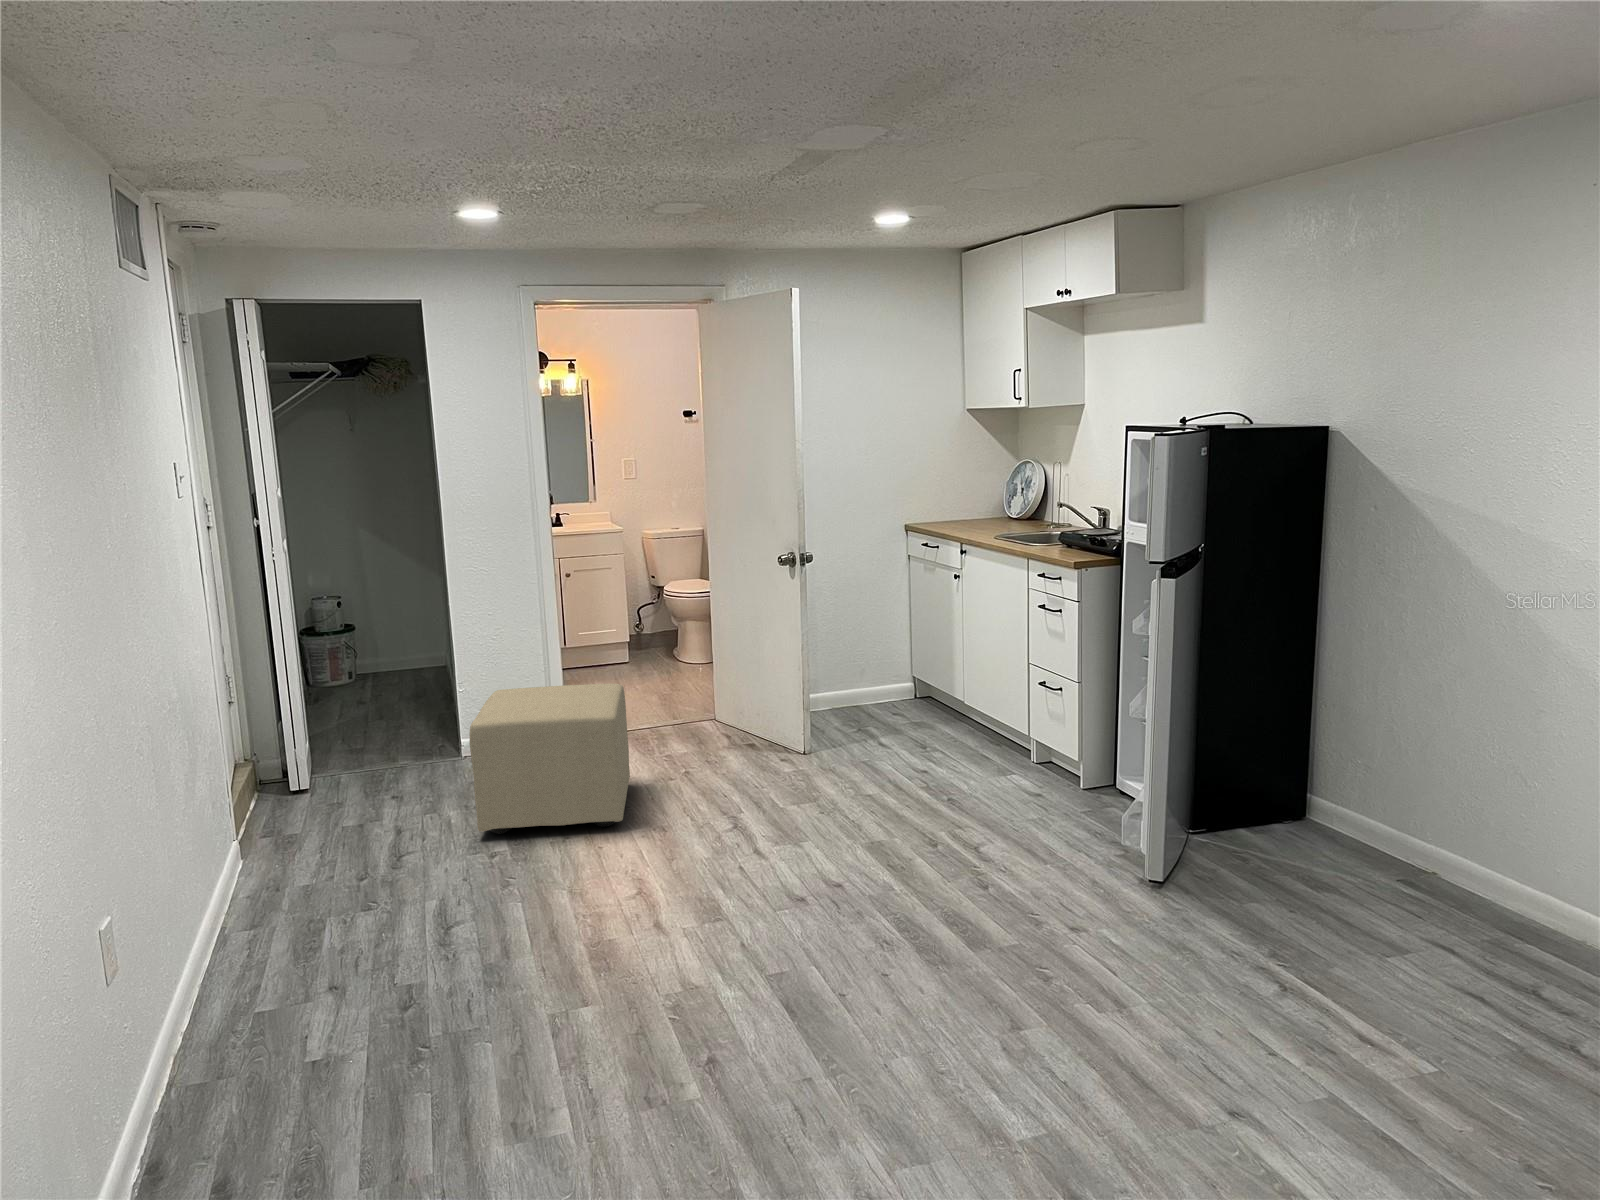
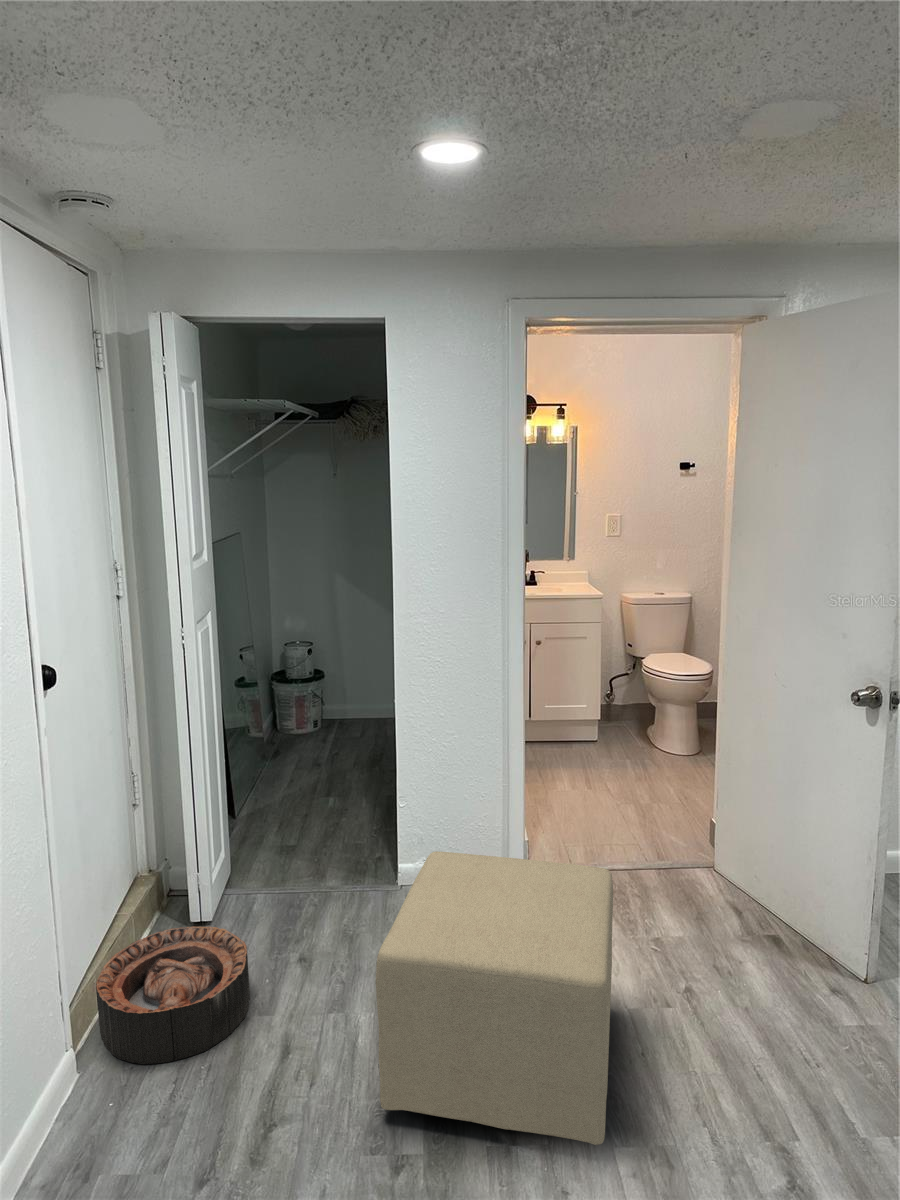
basket: none [243,774,363,850] -> present [96,926,250,1064]

